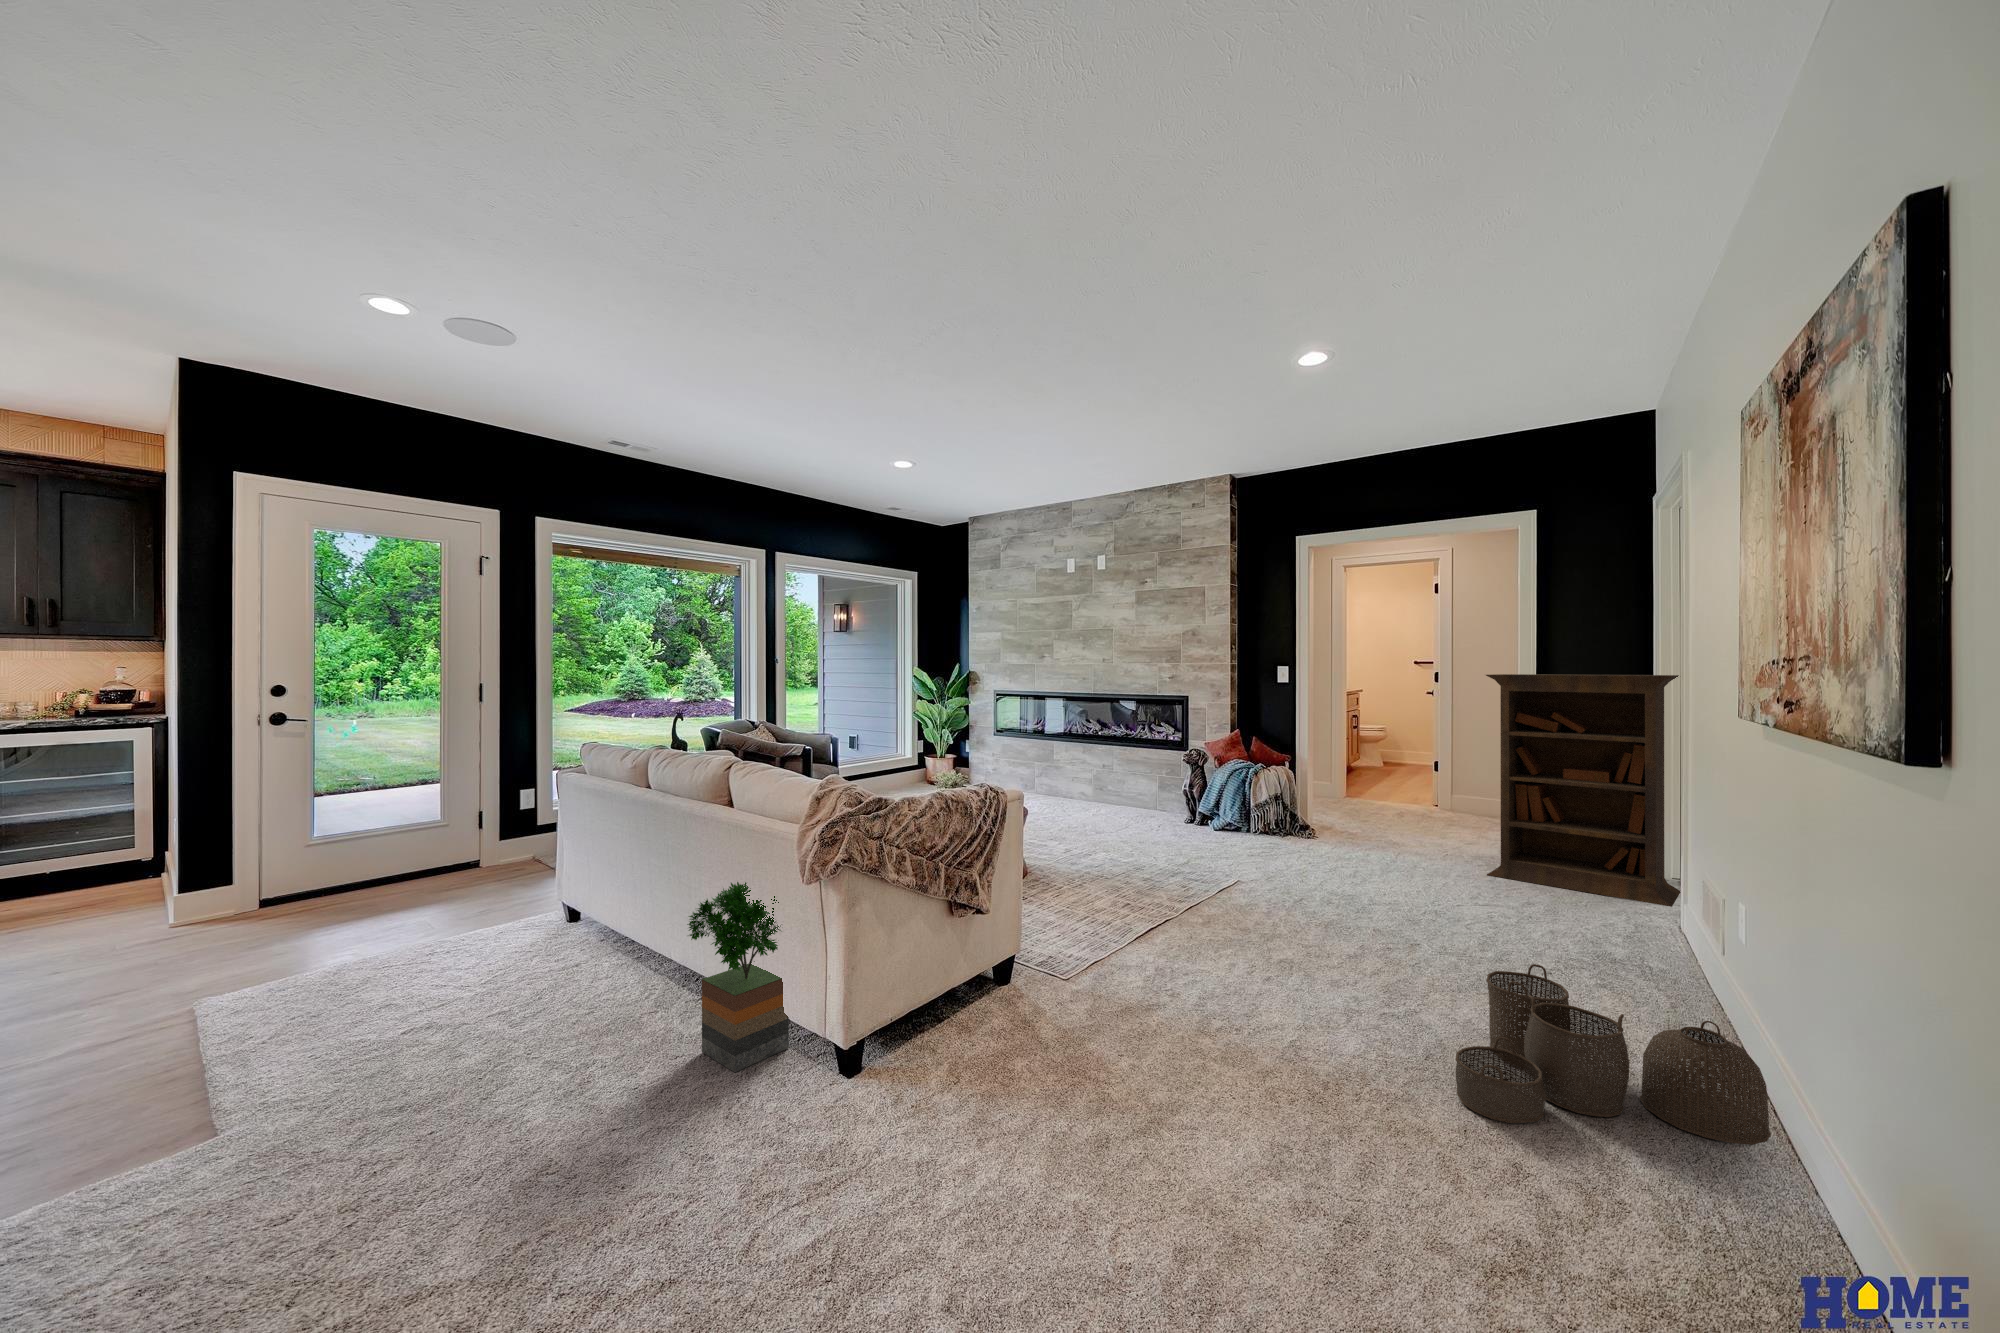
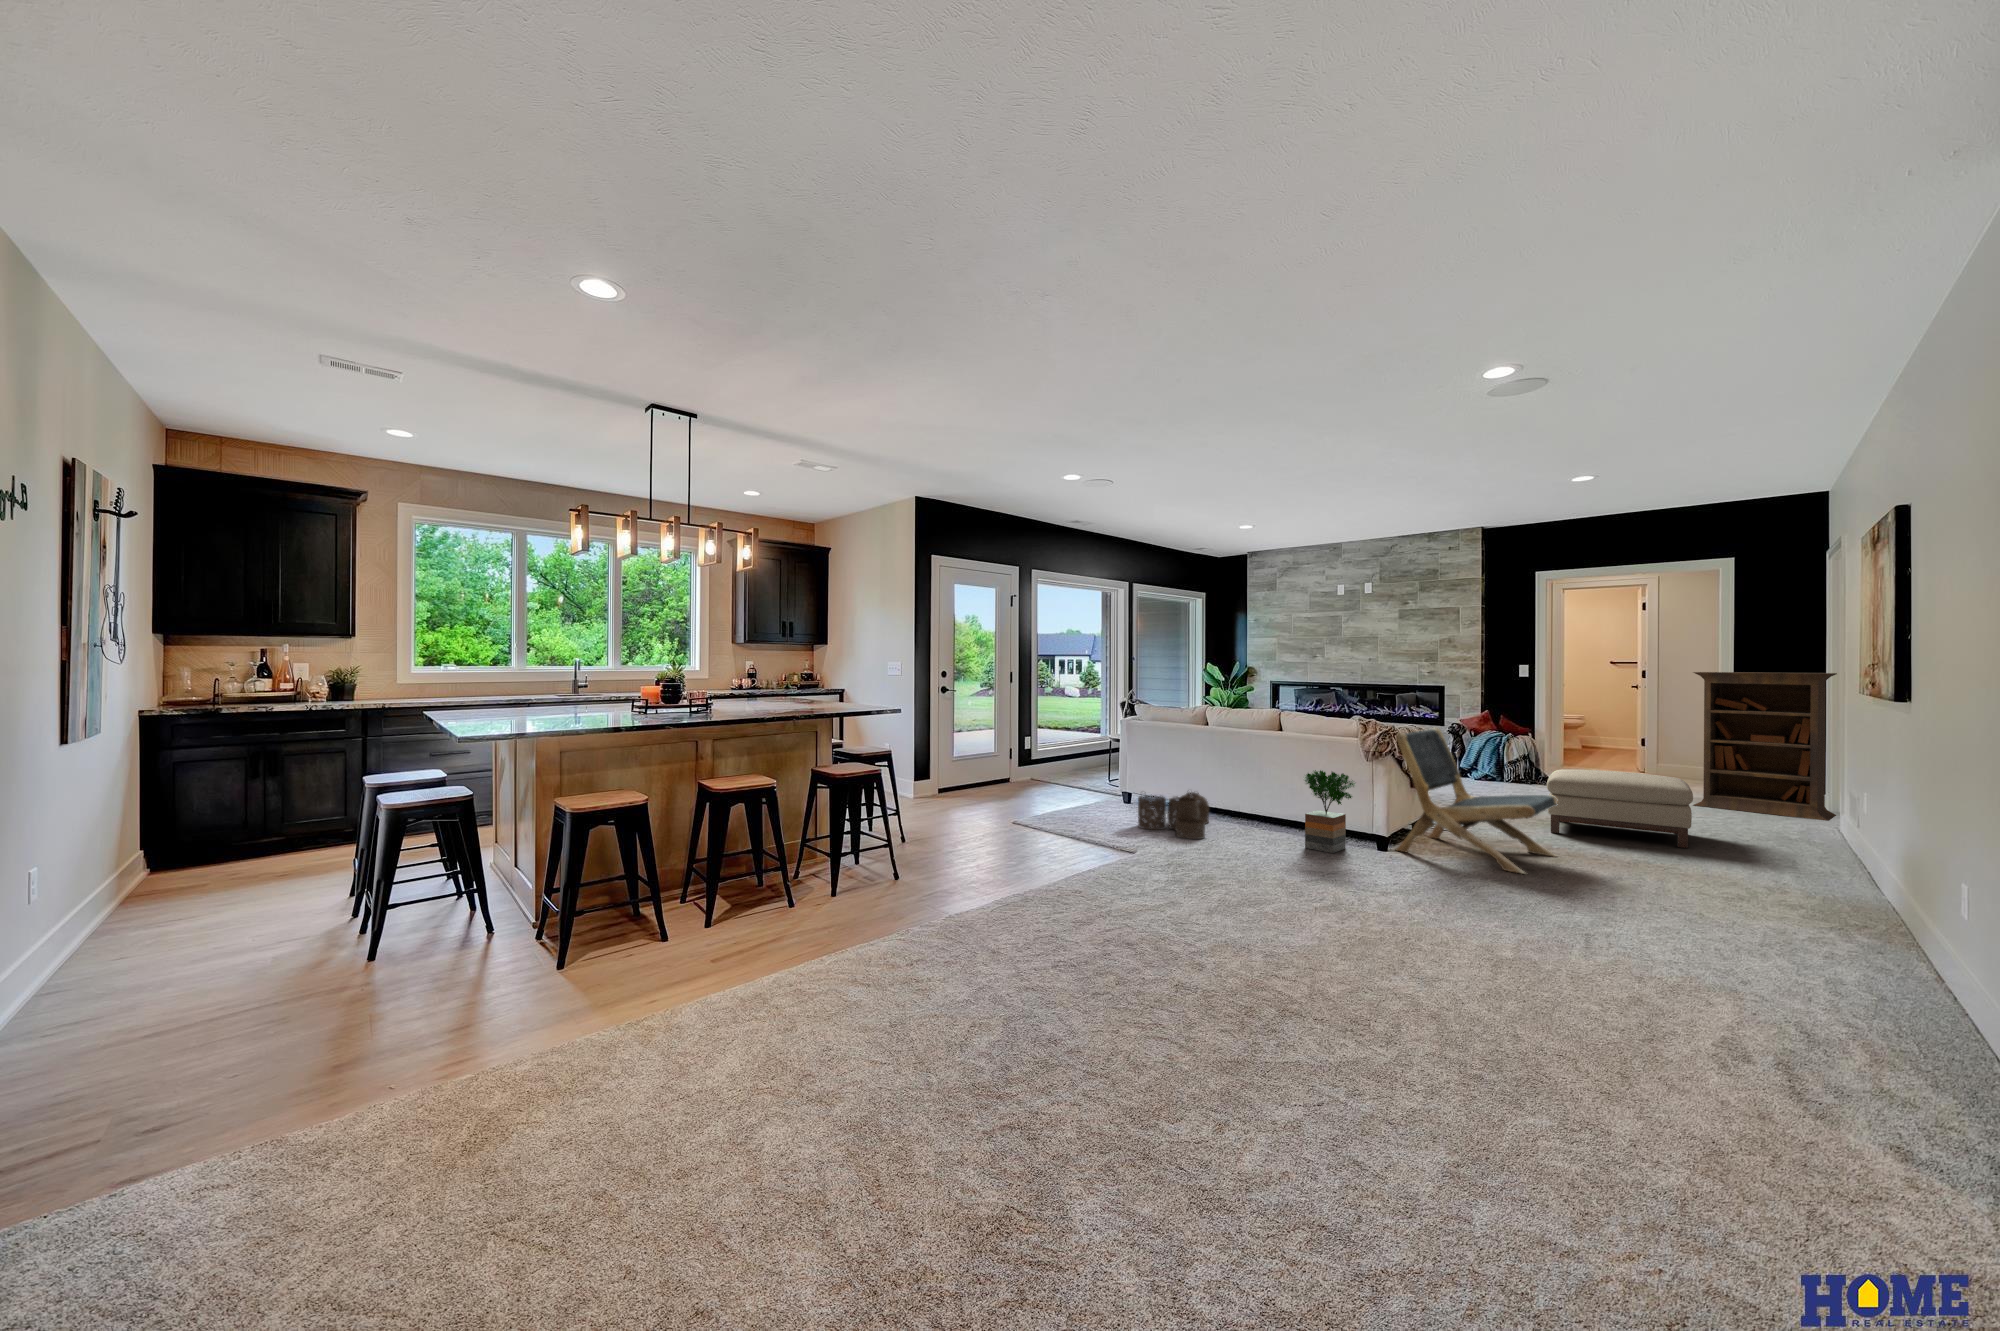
lounge chair: none [882,782,1196,1150] -> present [1396,727,1557,874]
ottoman: none [1231,840,1459,1006] -> present [1547,769,1693,848]
woven basket: present [1456,964,1771,1145] -> present [1138,792,1209,839]

